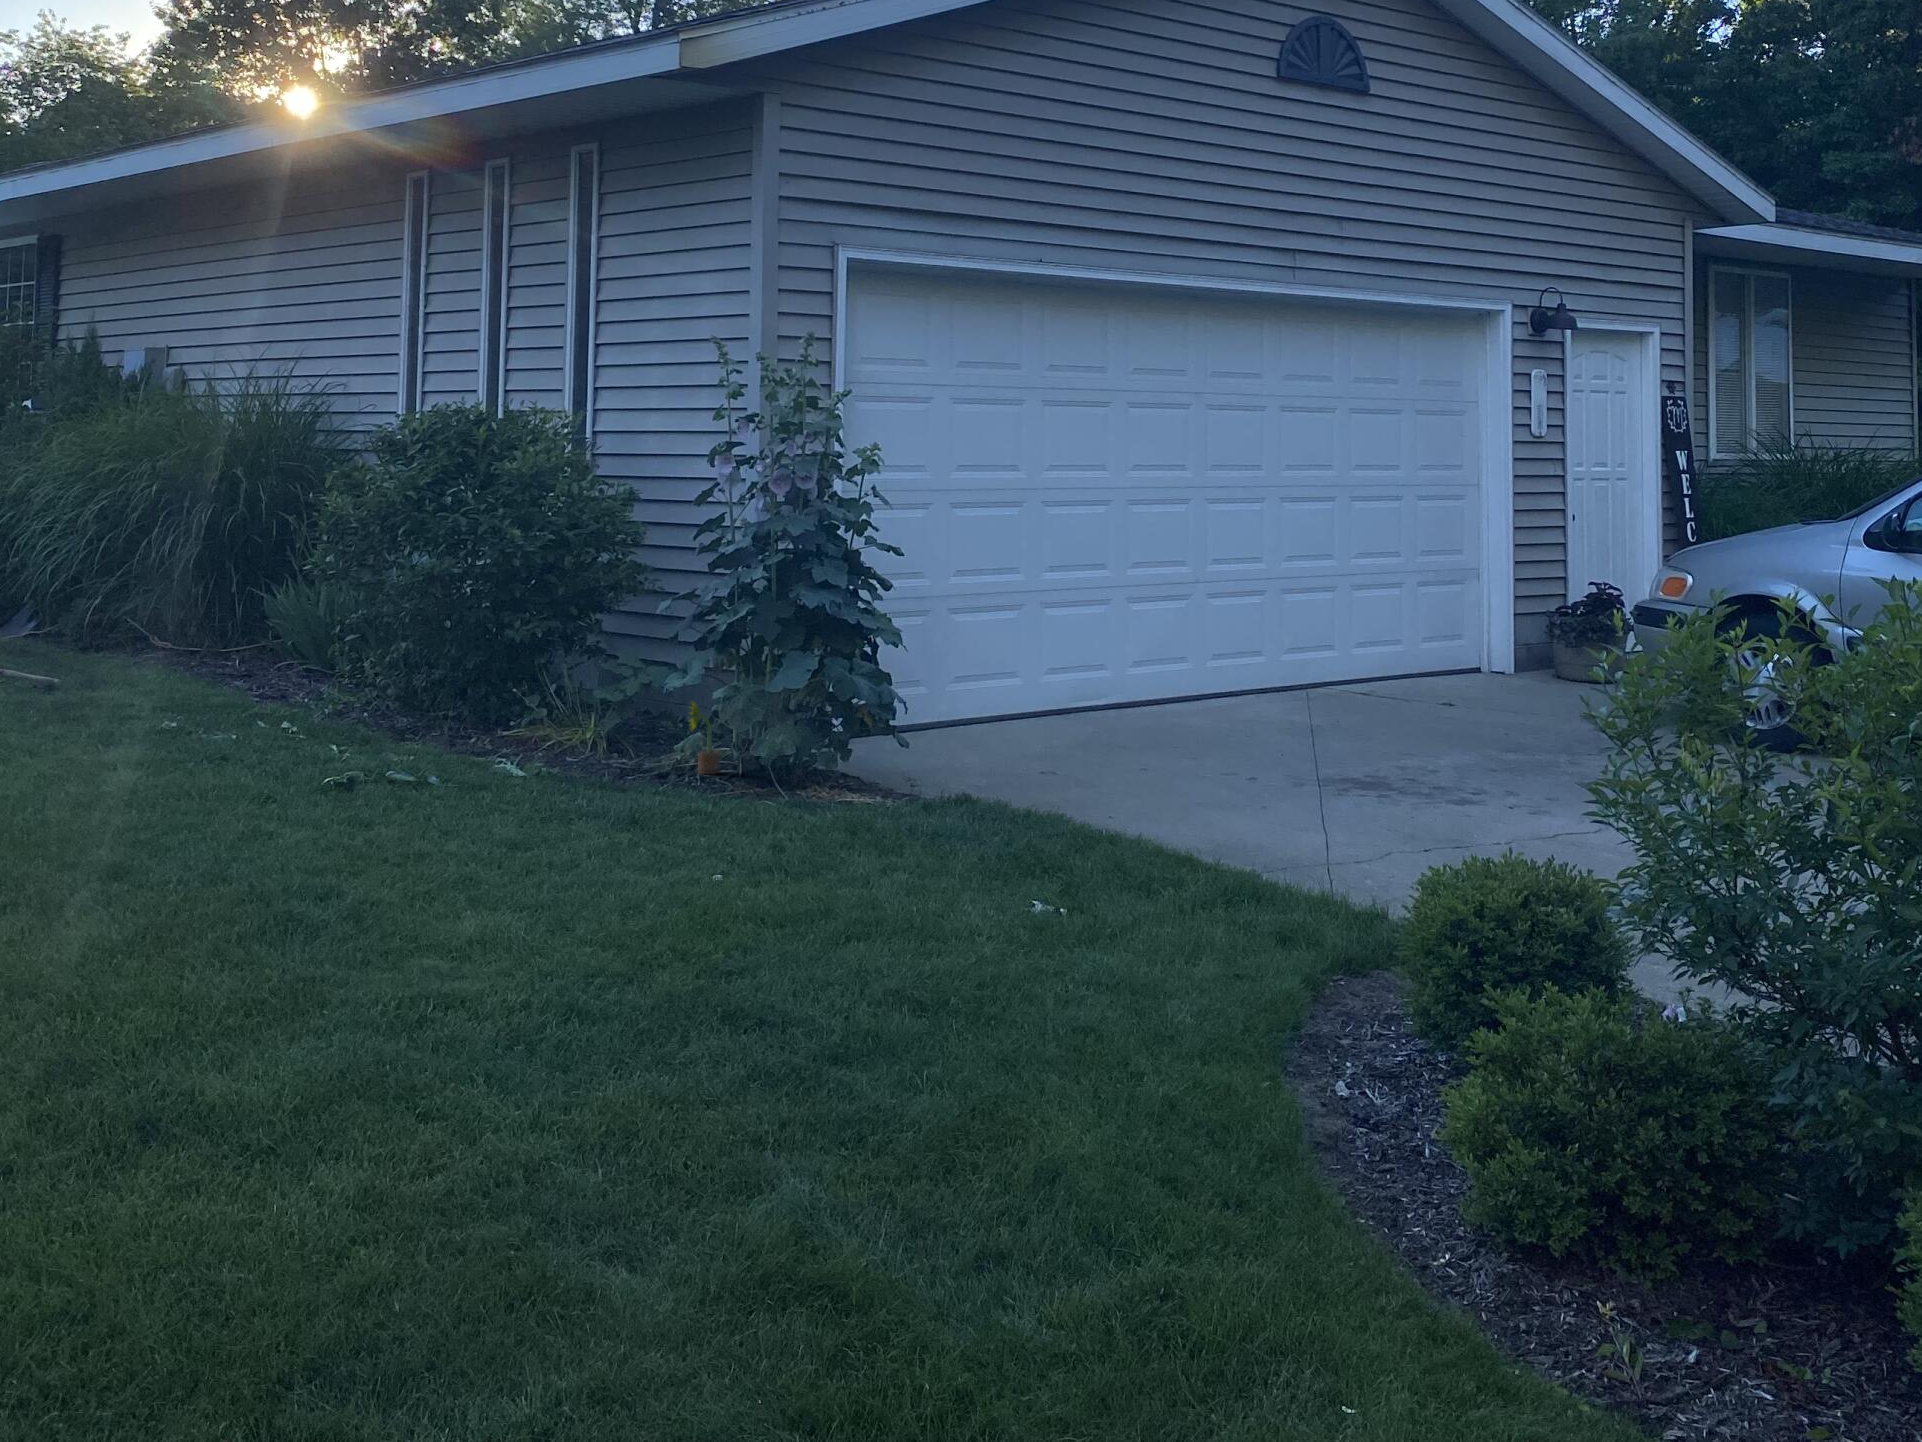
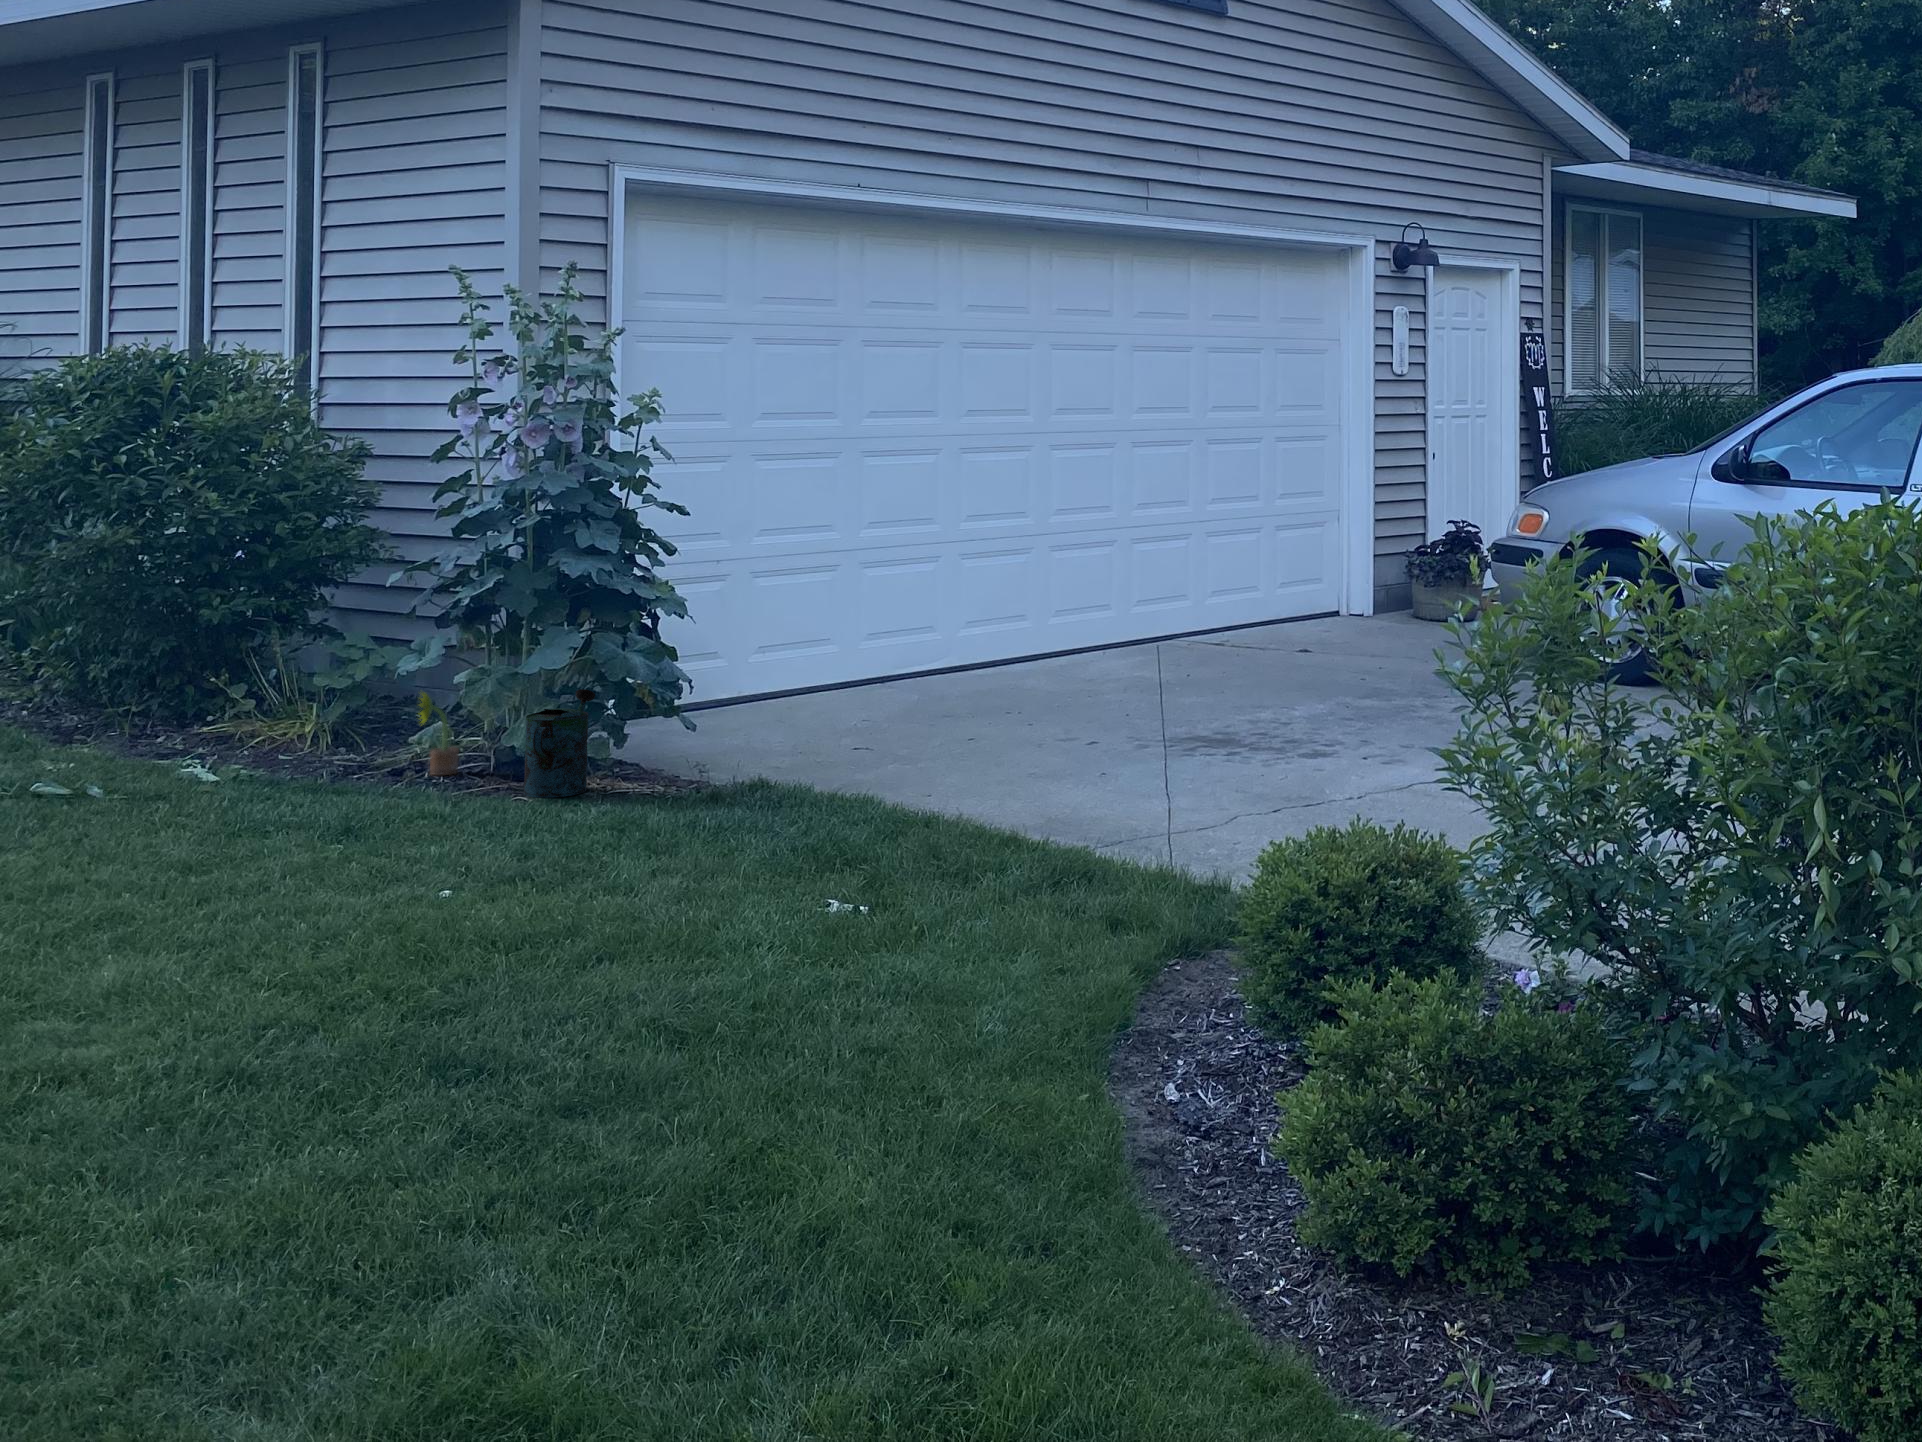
watering can: none [773,705,829,797] -> present [523,689,595,798]

